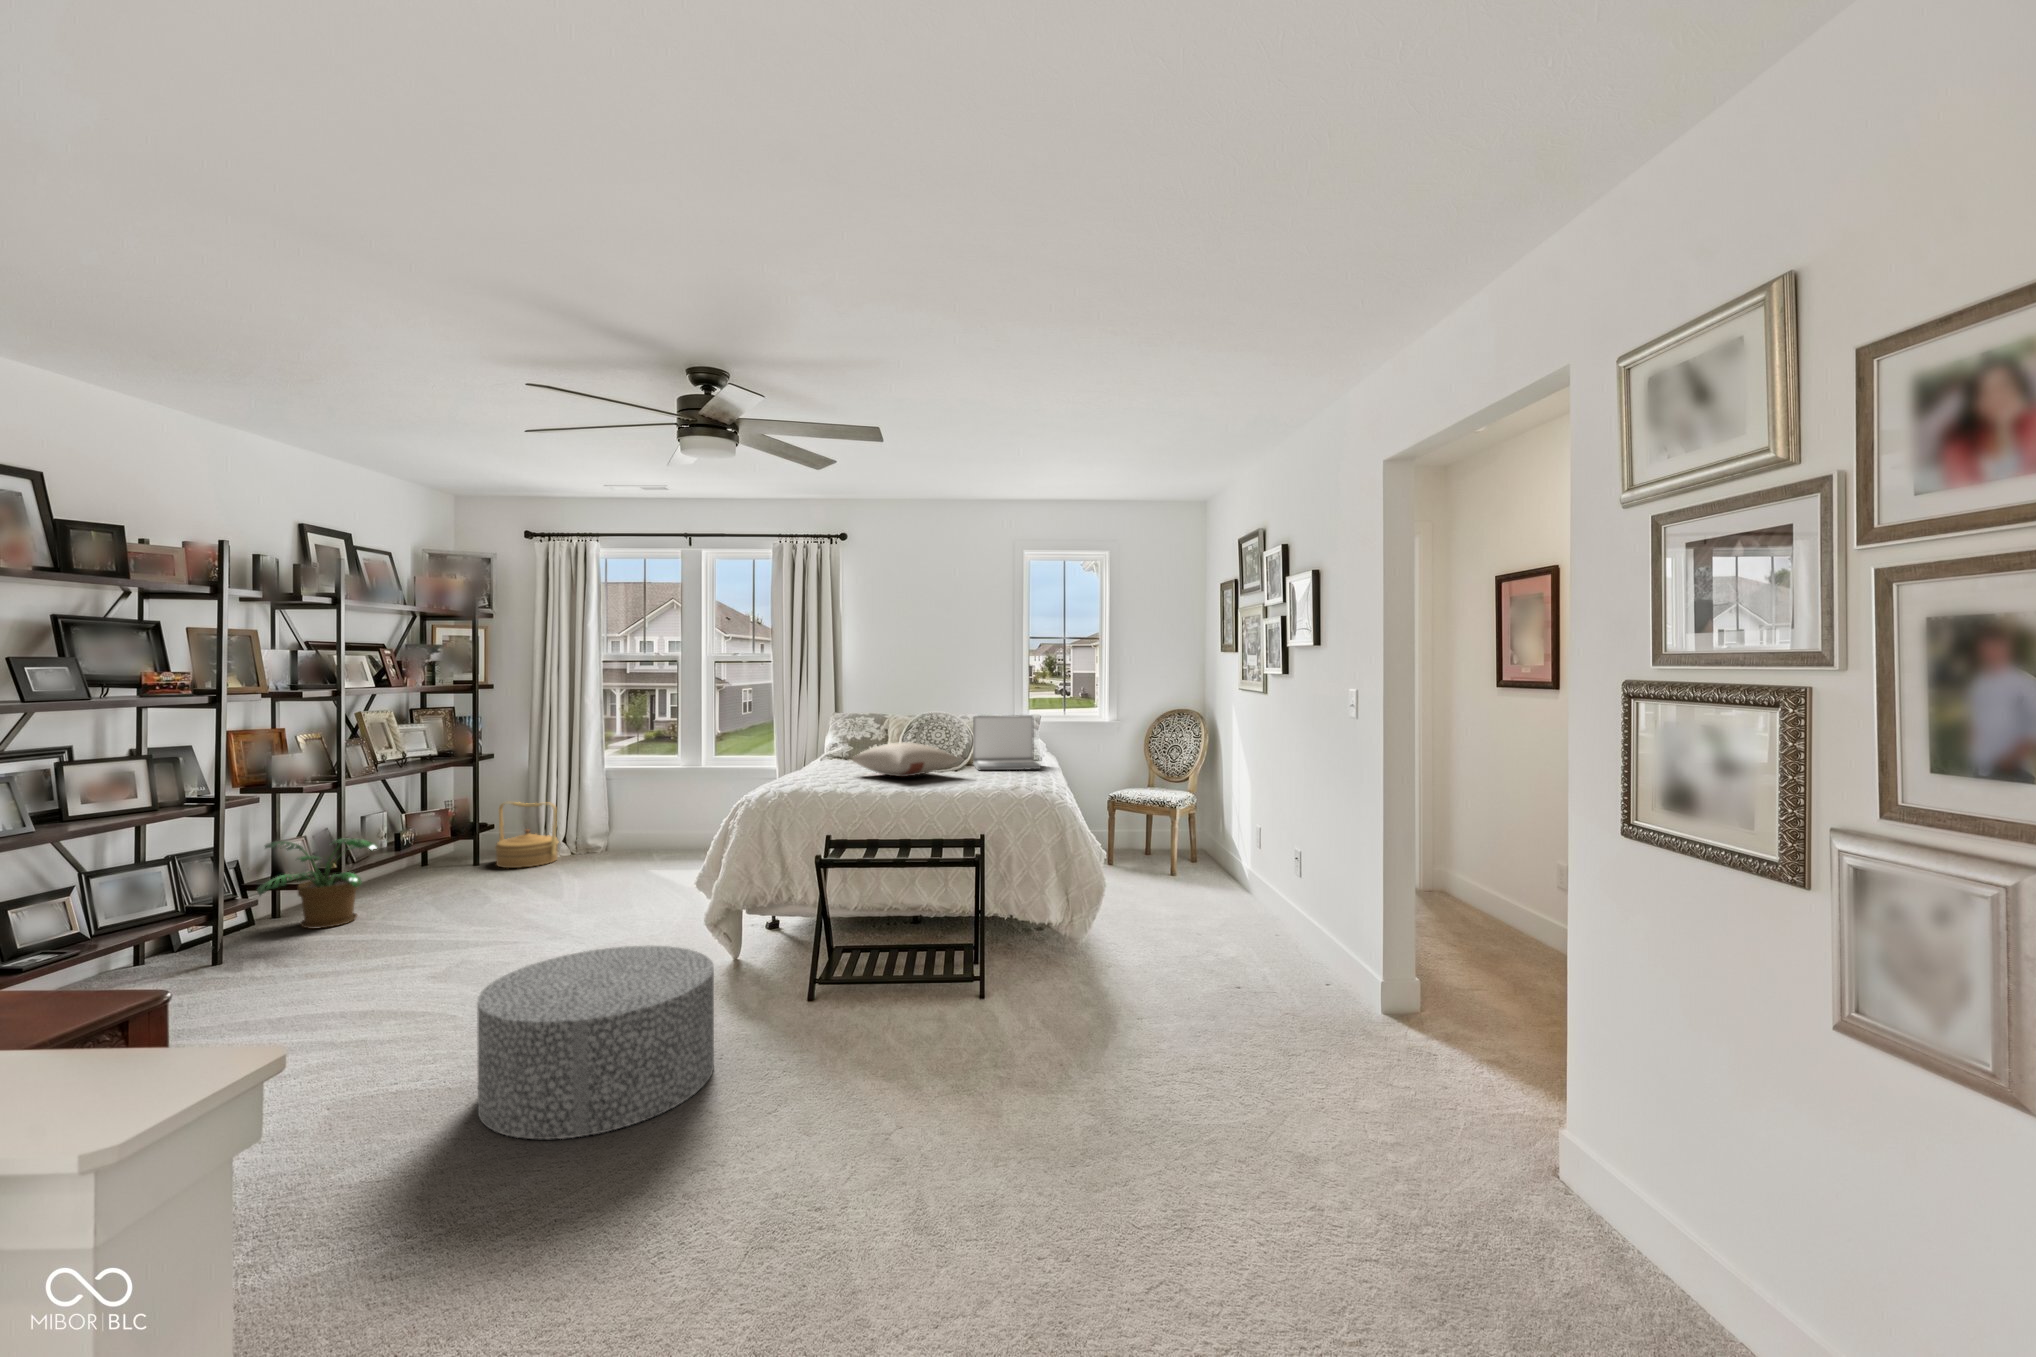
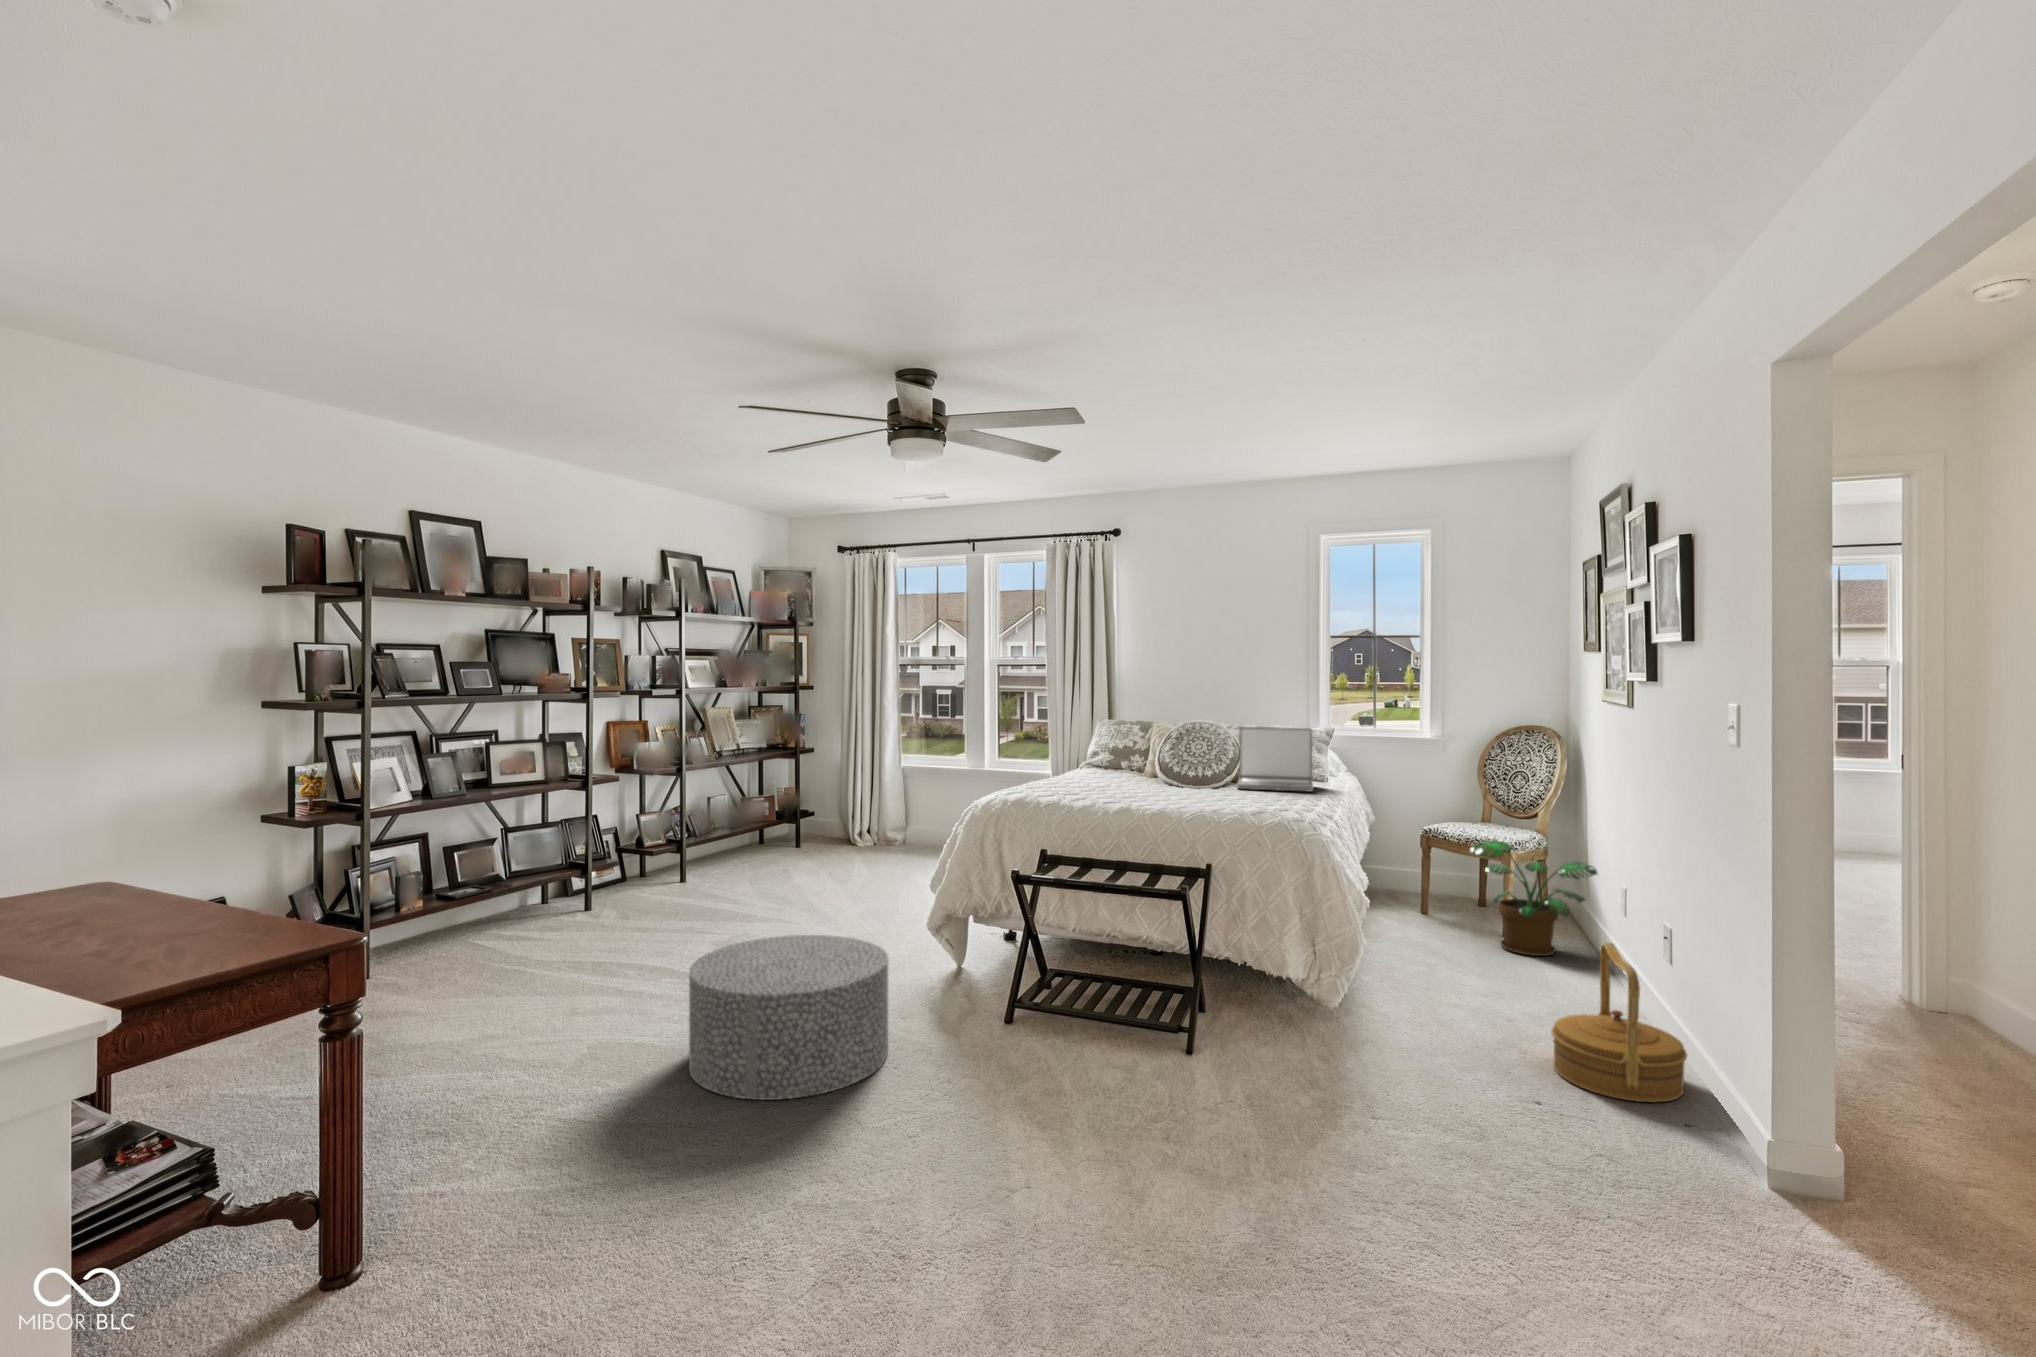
pillow: present [852,742,959,777] -> none [1093,754,1208,791]
woven basket: present [495,802,559,868] -> present [1551,942,1687,1102]
potted plant: present [257,838,377,929] -> present [1470,840,1597,956]

